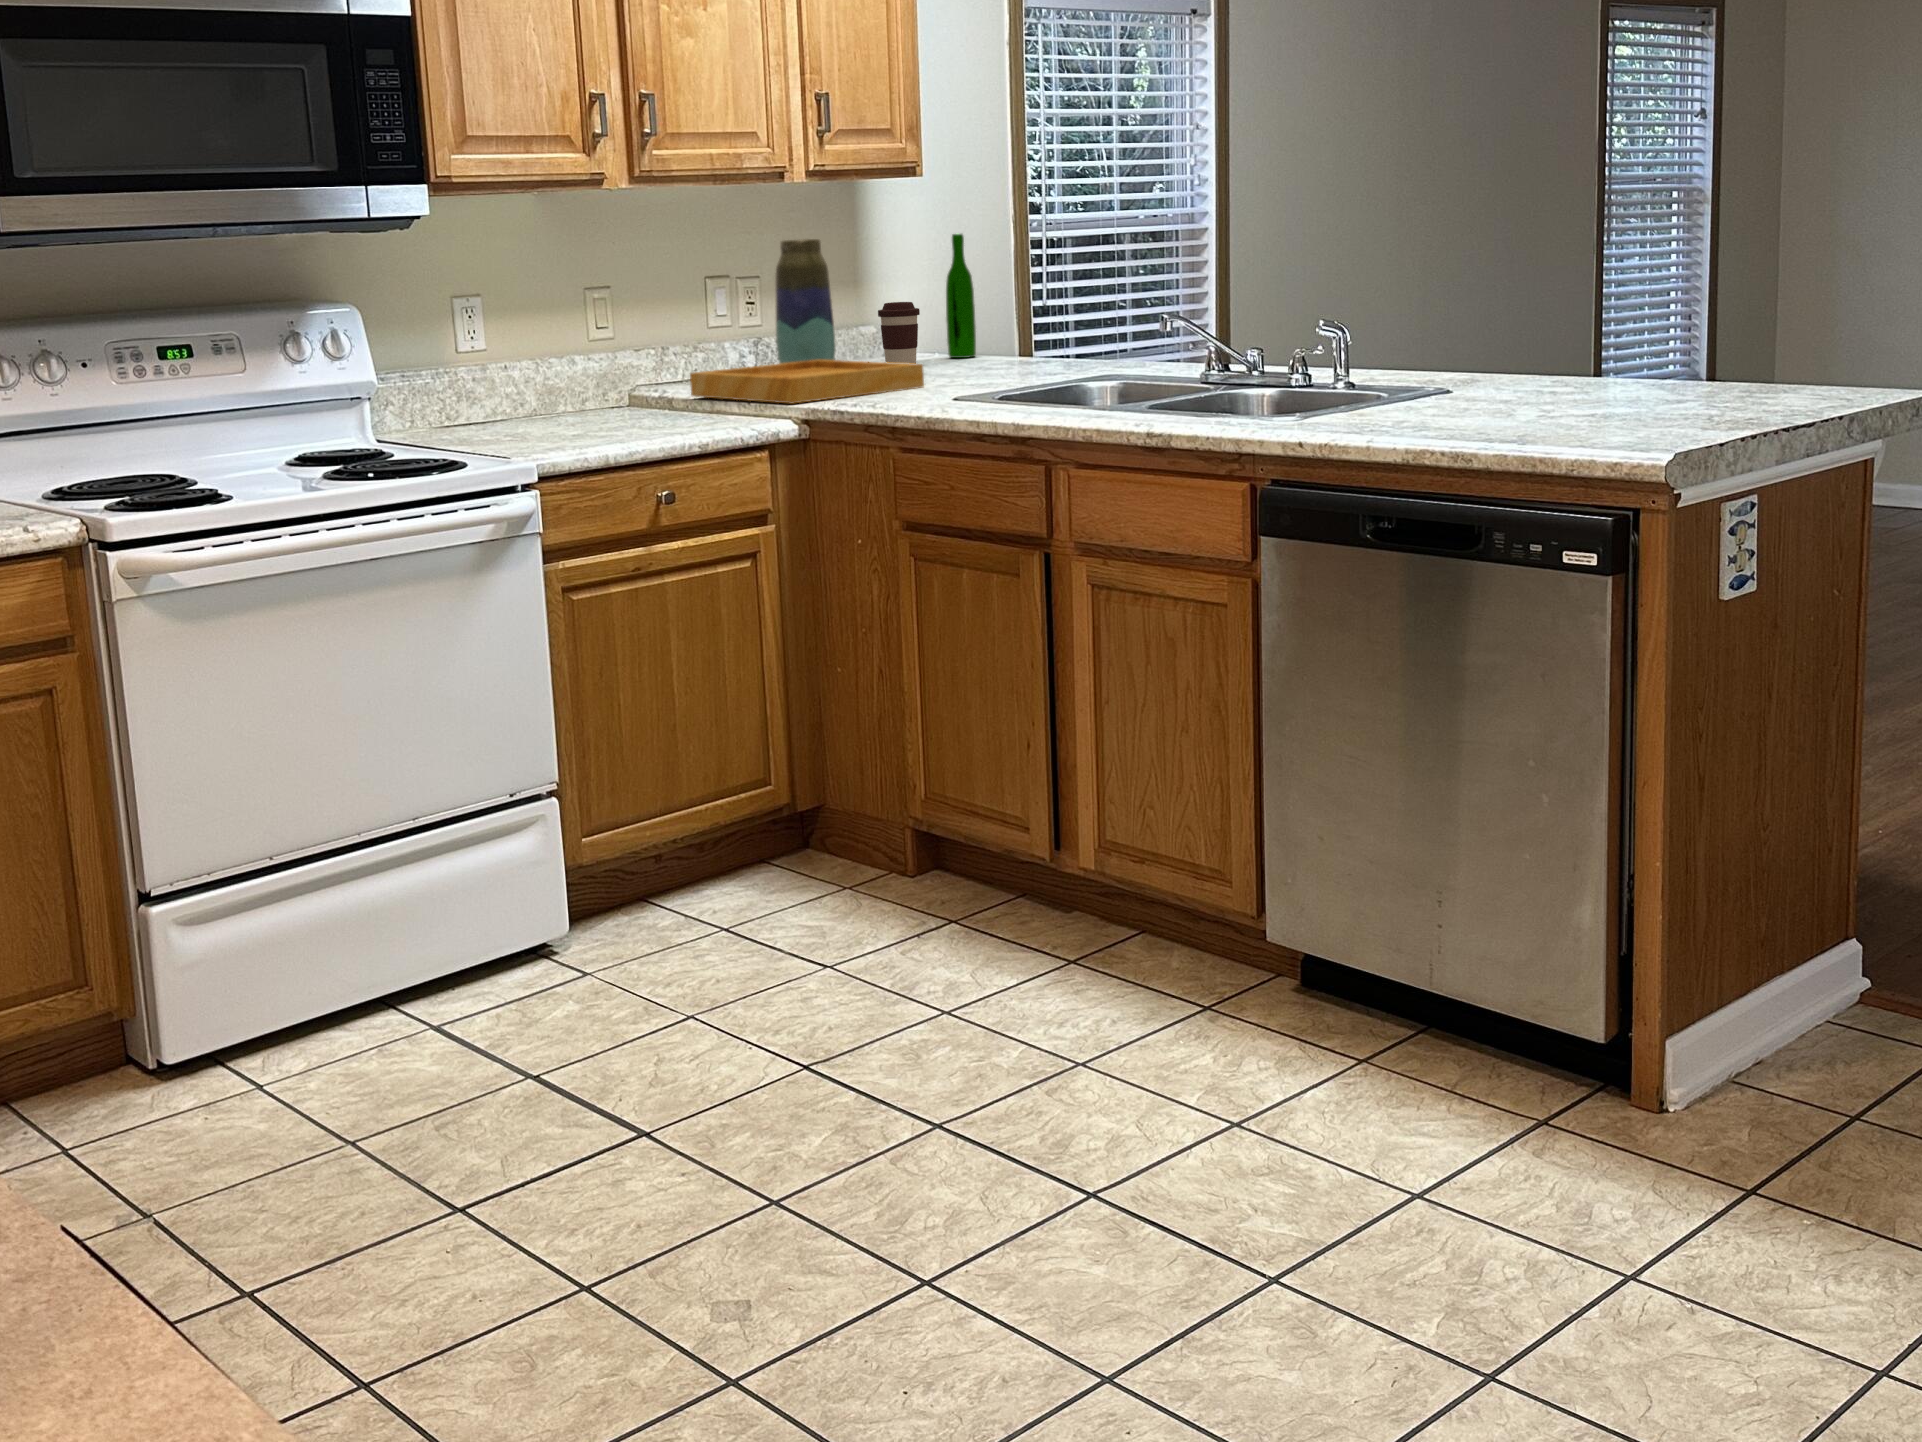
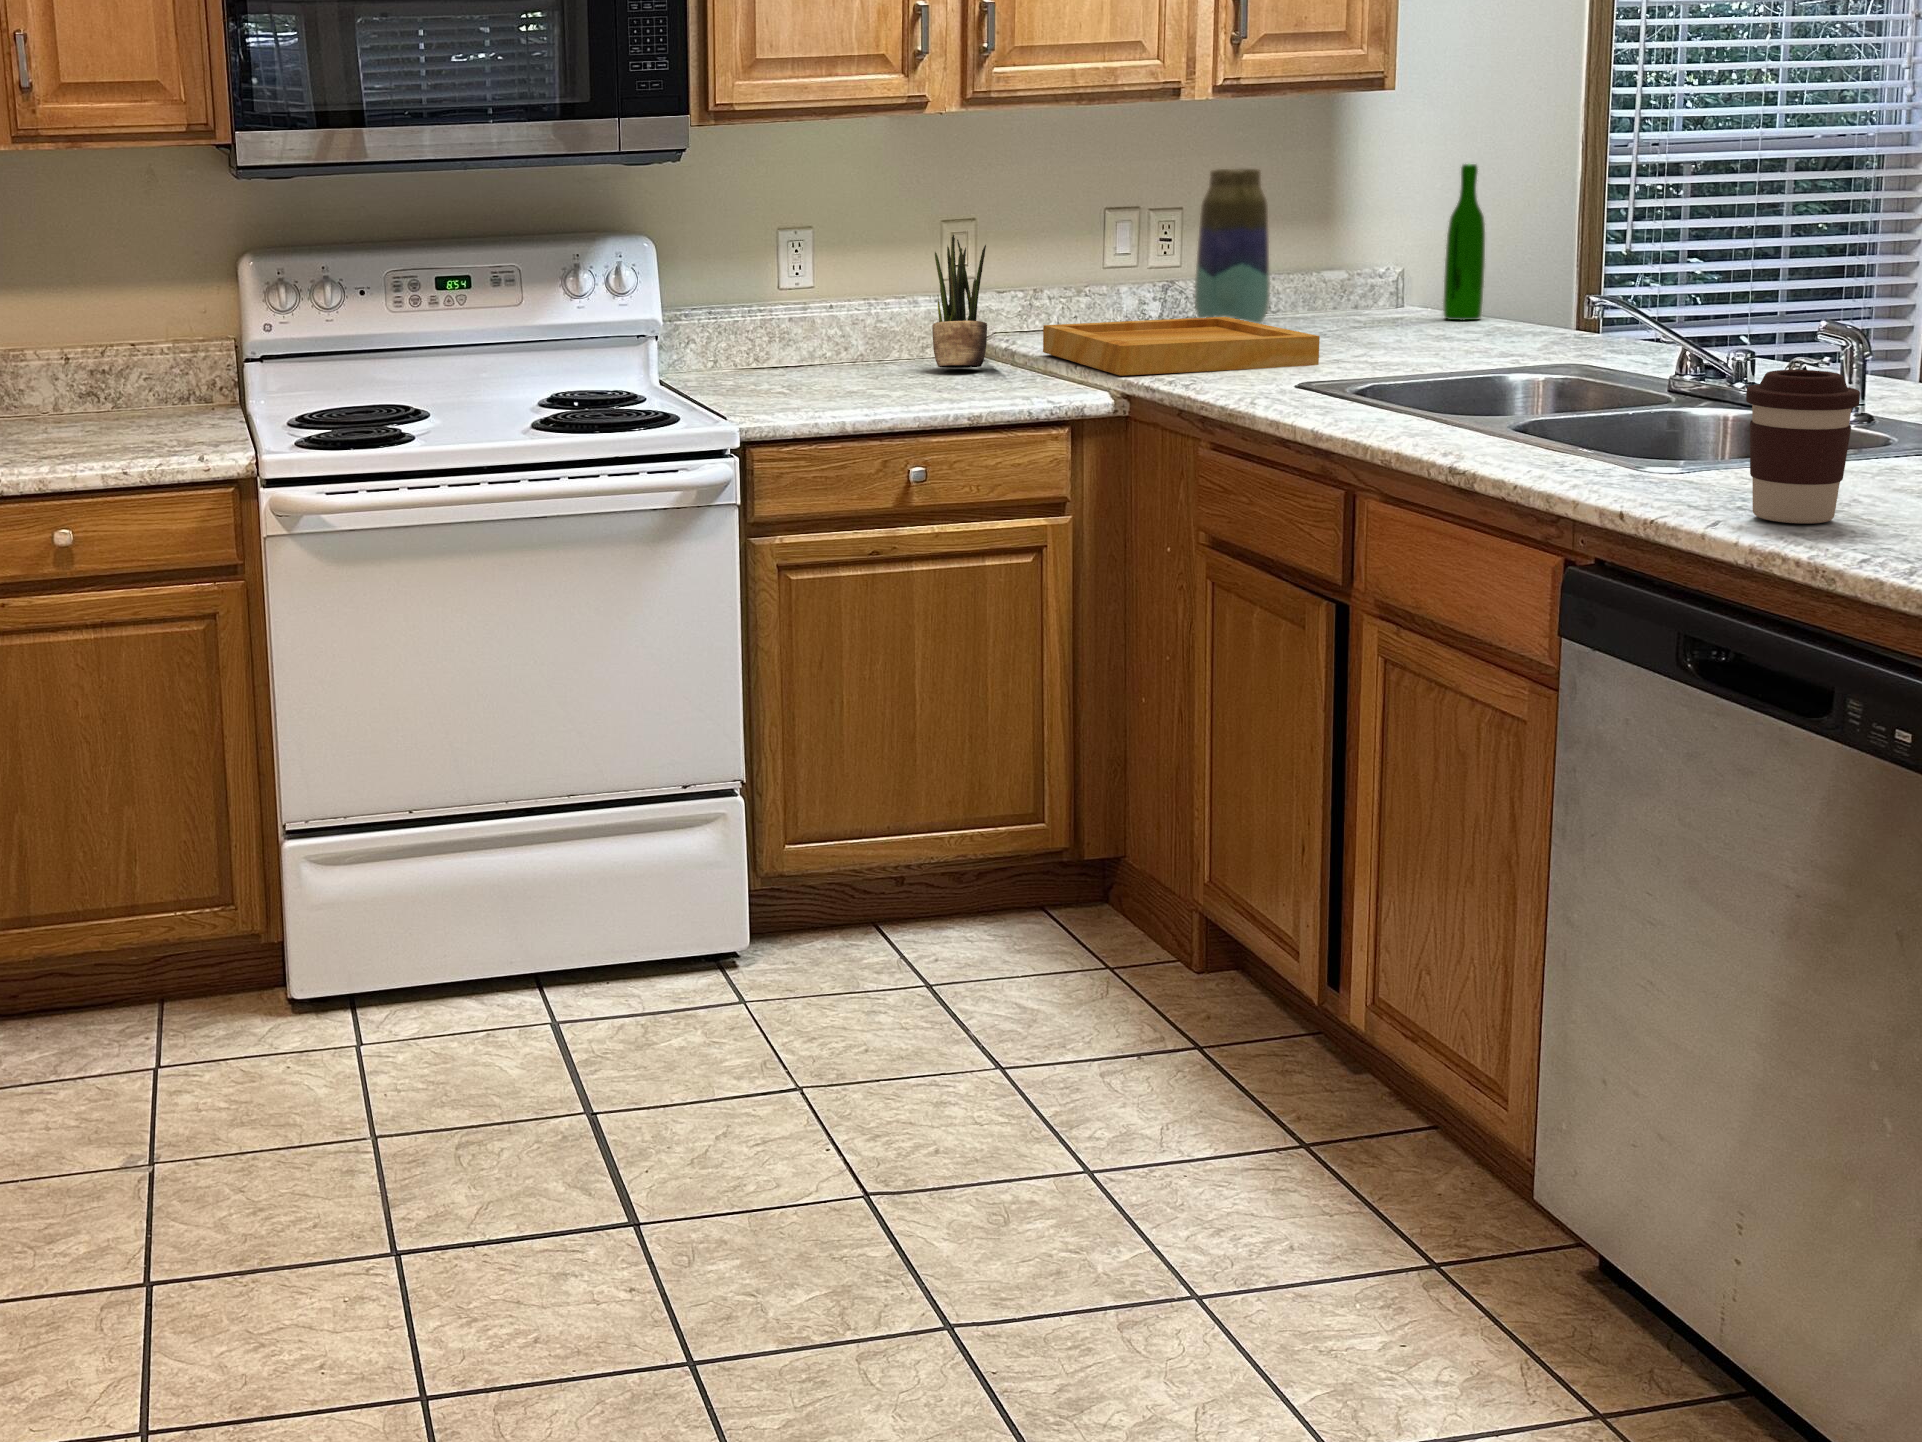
potted plant: none [593,297,646,416] -> present [932,235,987,368]
coffee cup: present [878,302,920,364] -> present [1746,370,1860,524]

